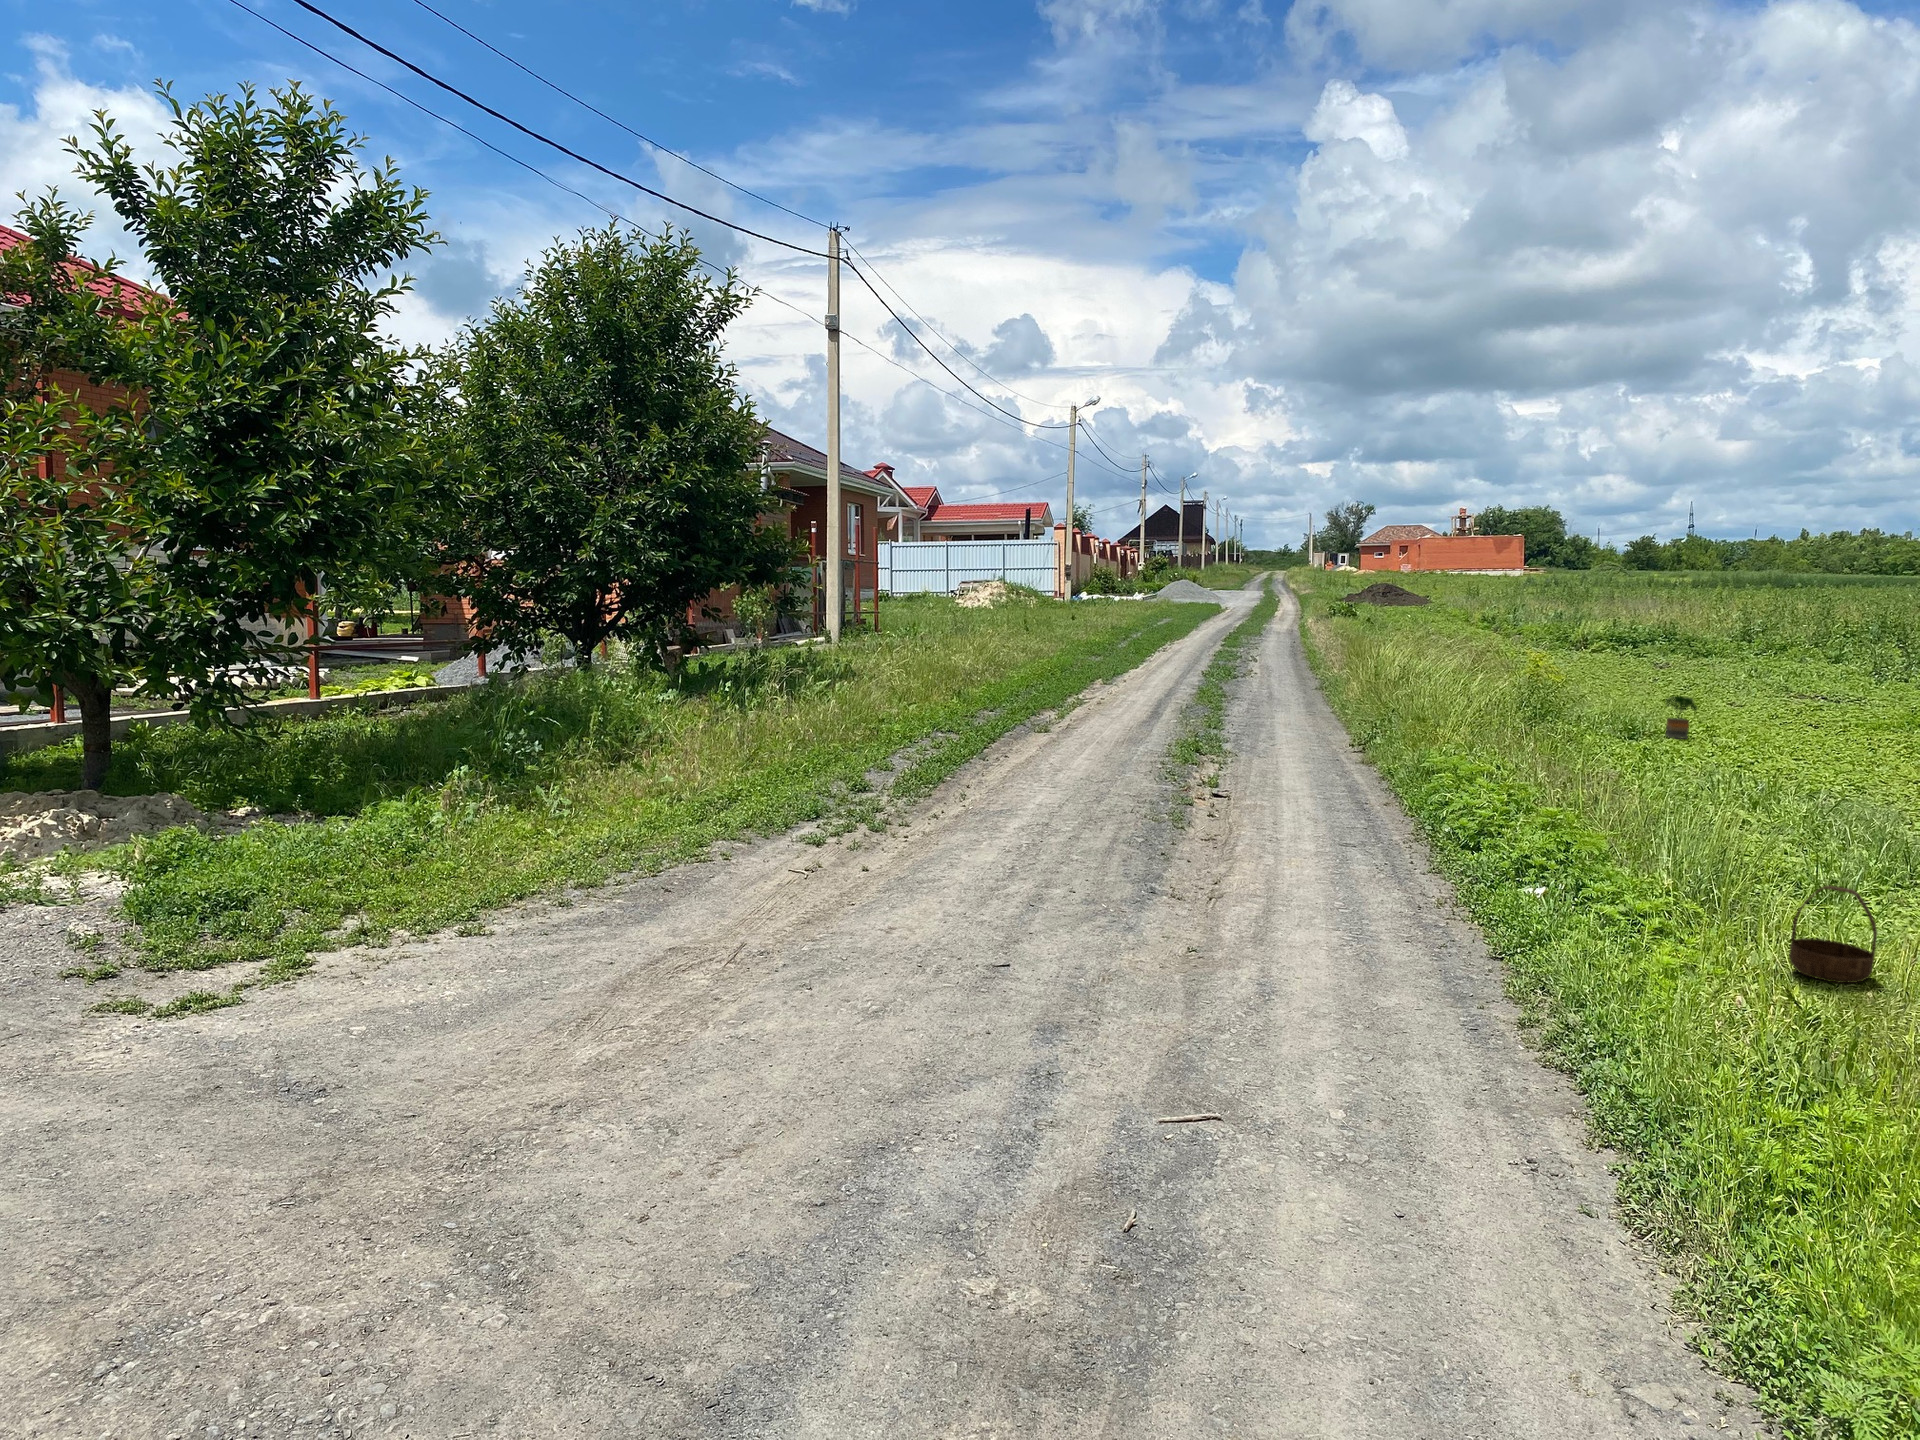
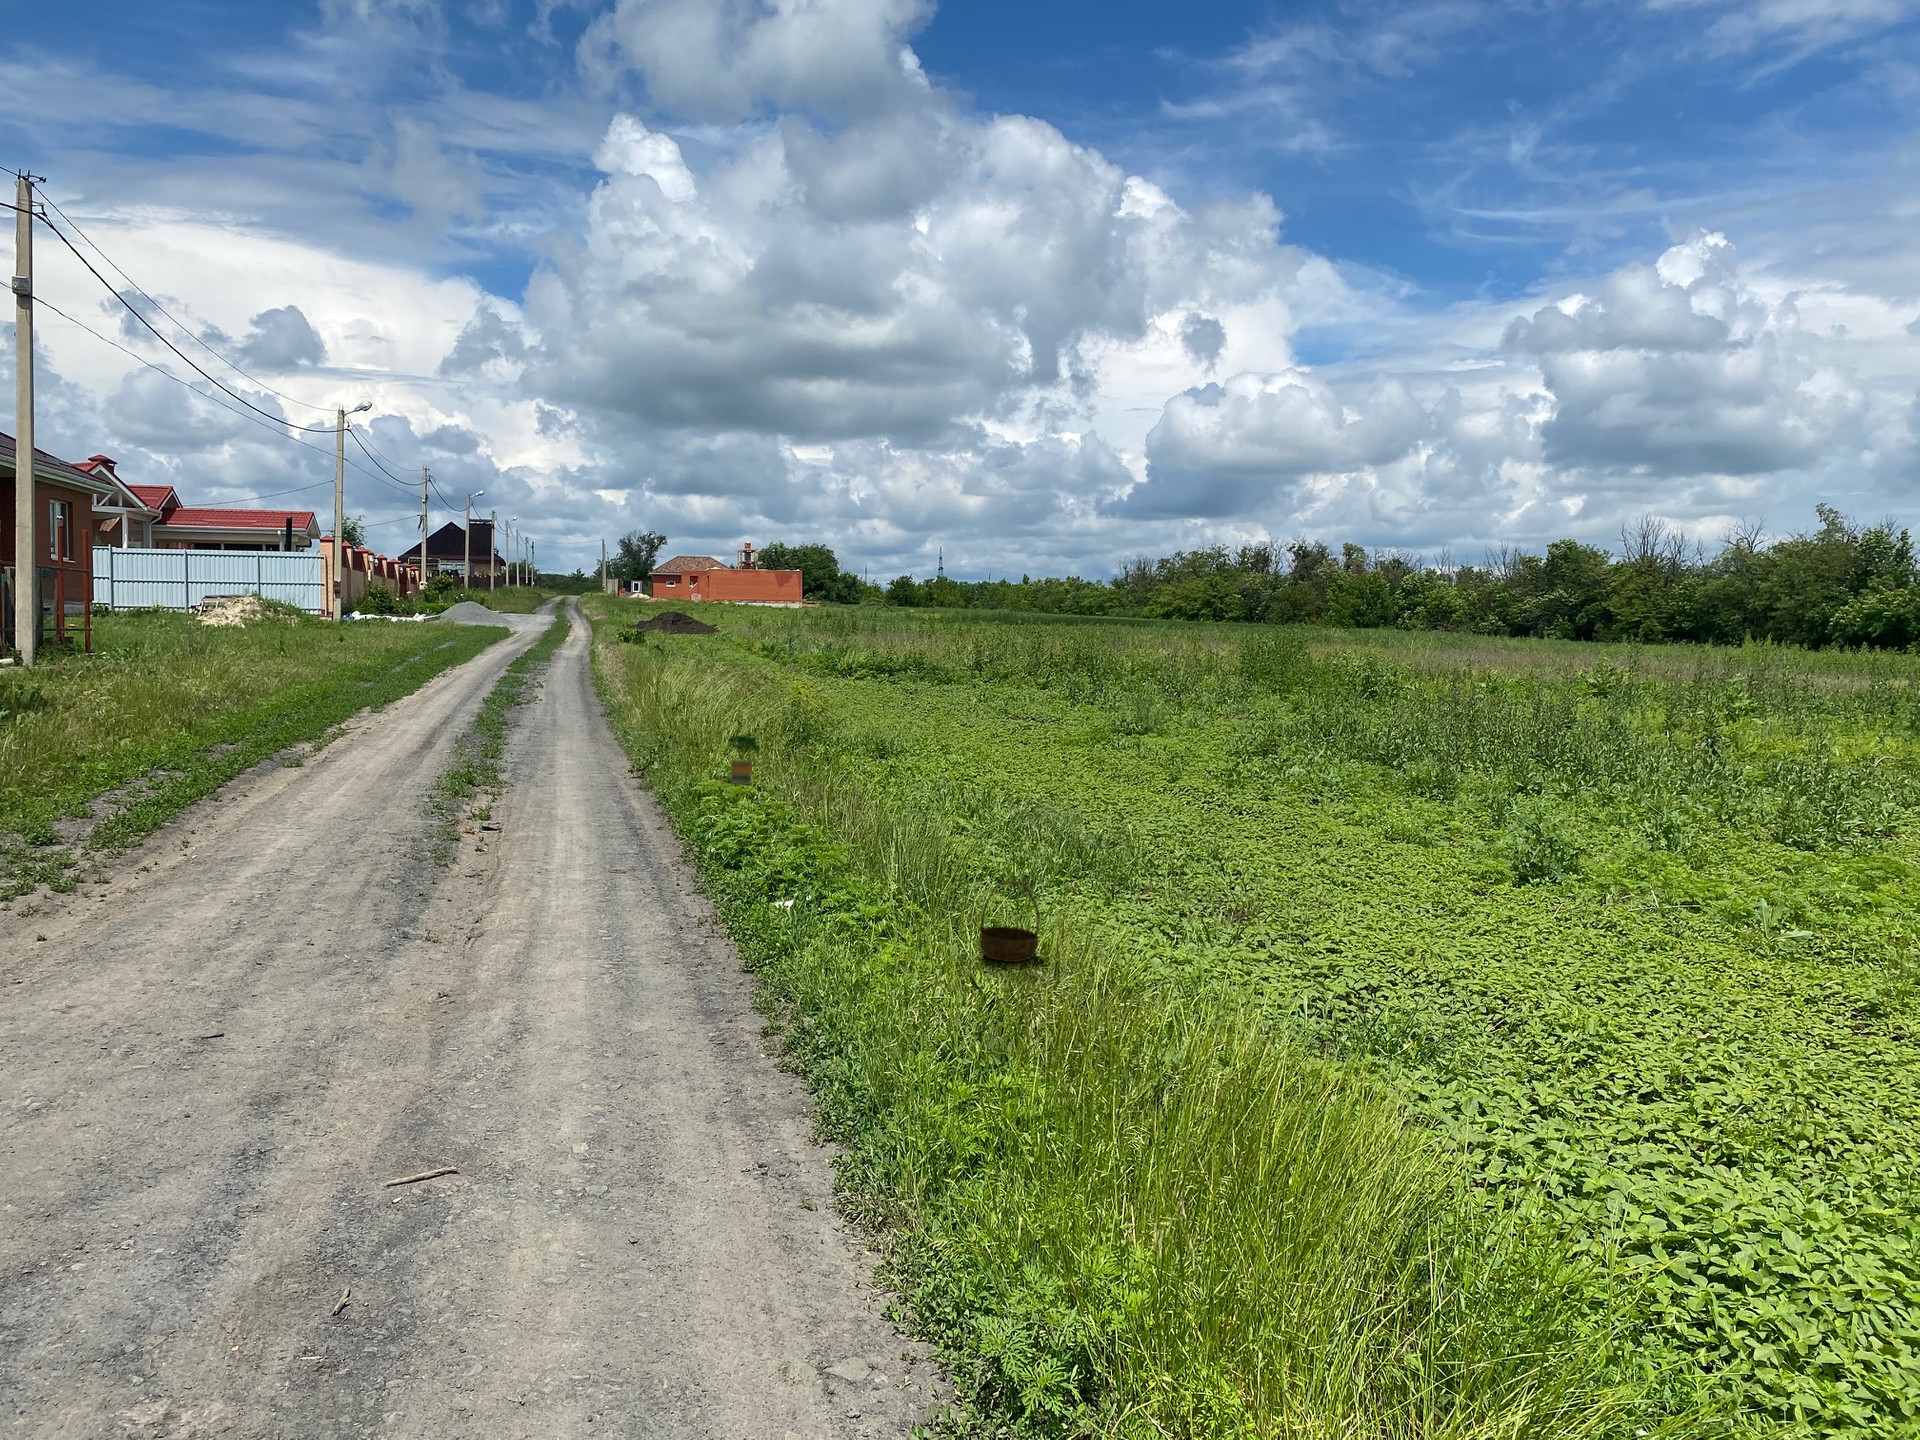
potted tree: present [1665,696,1697,739] -> present [729,735,760,785]

